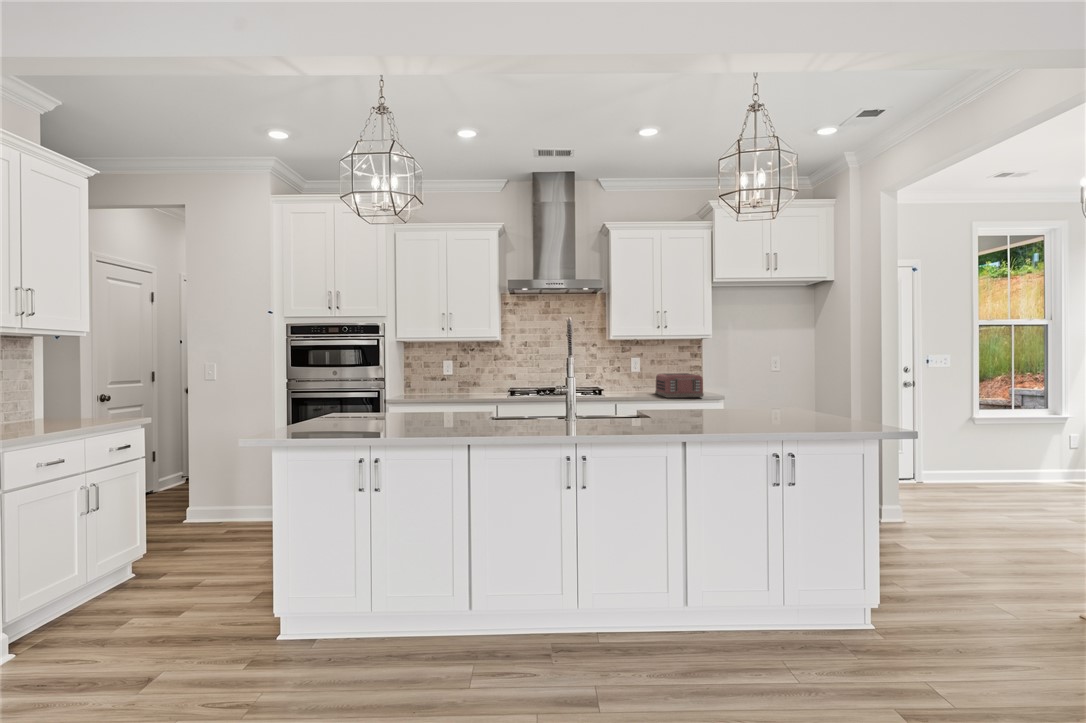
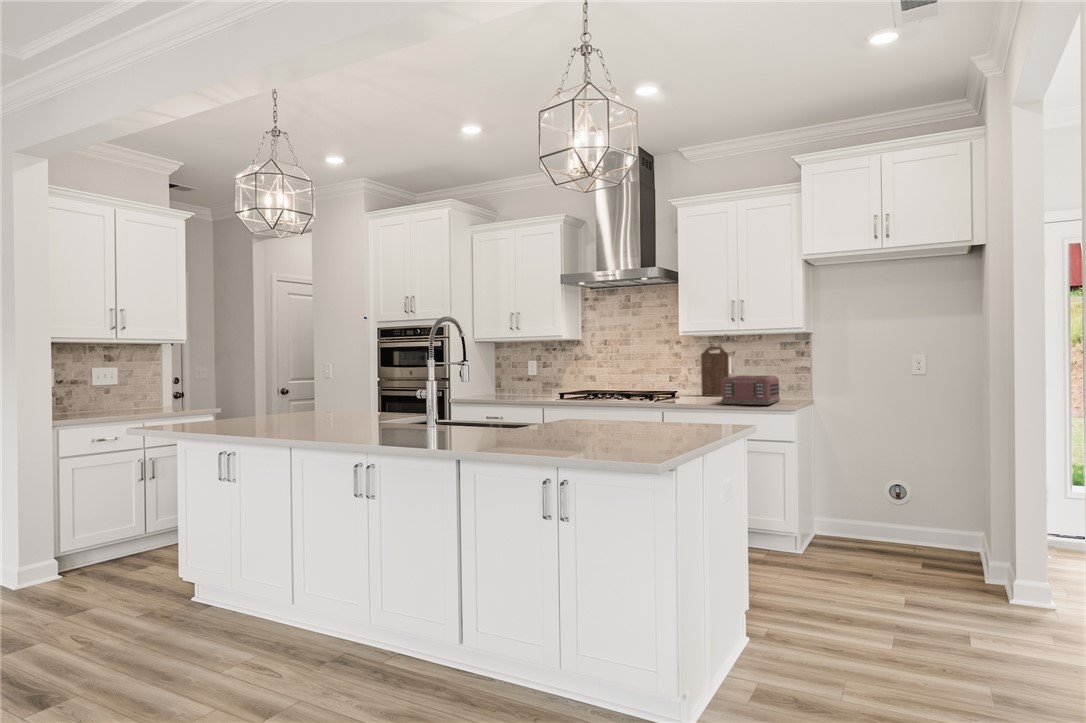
cutting board: none [615,349,640,390] -> present [701,347,729,396]

